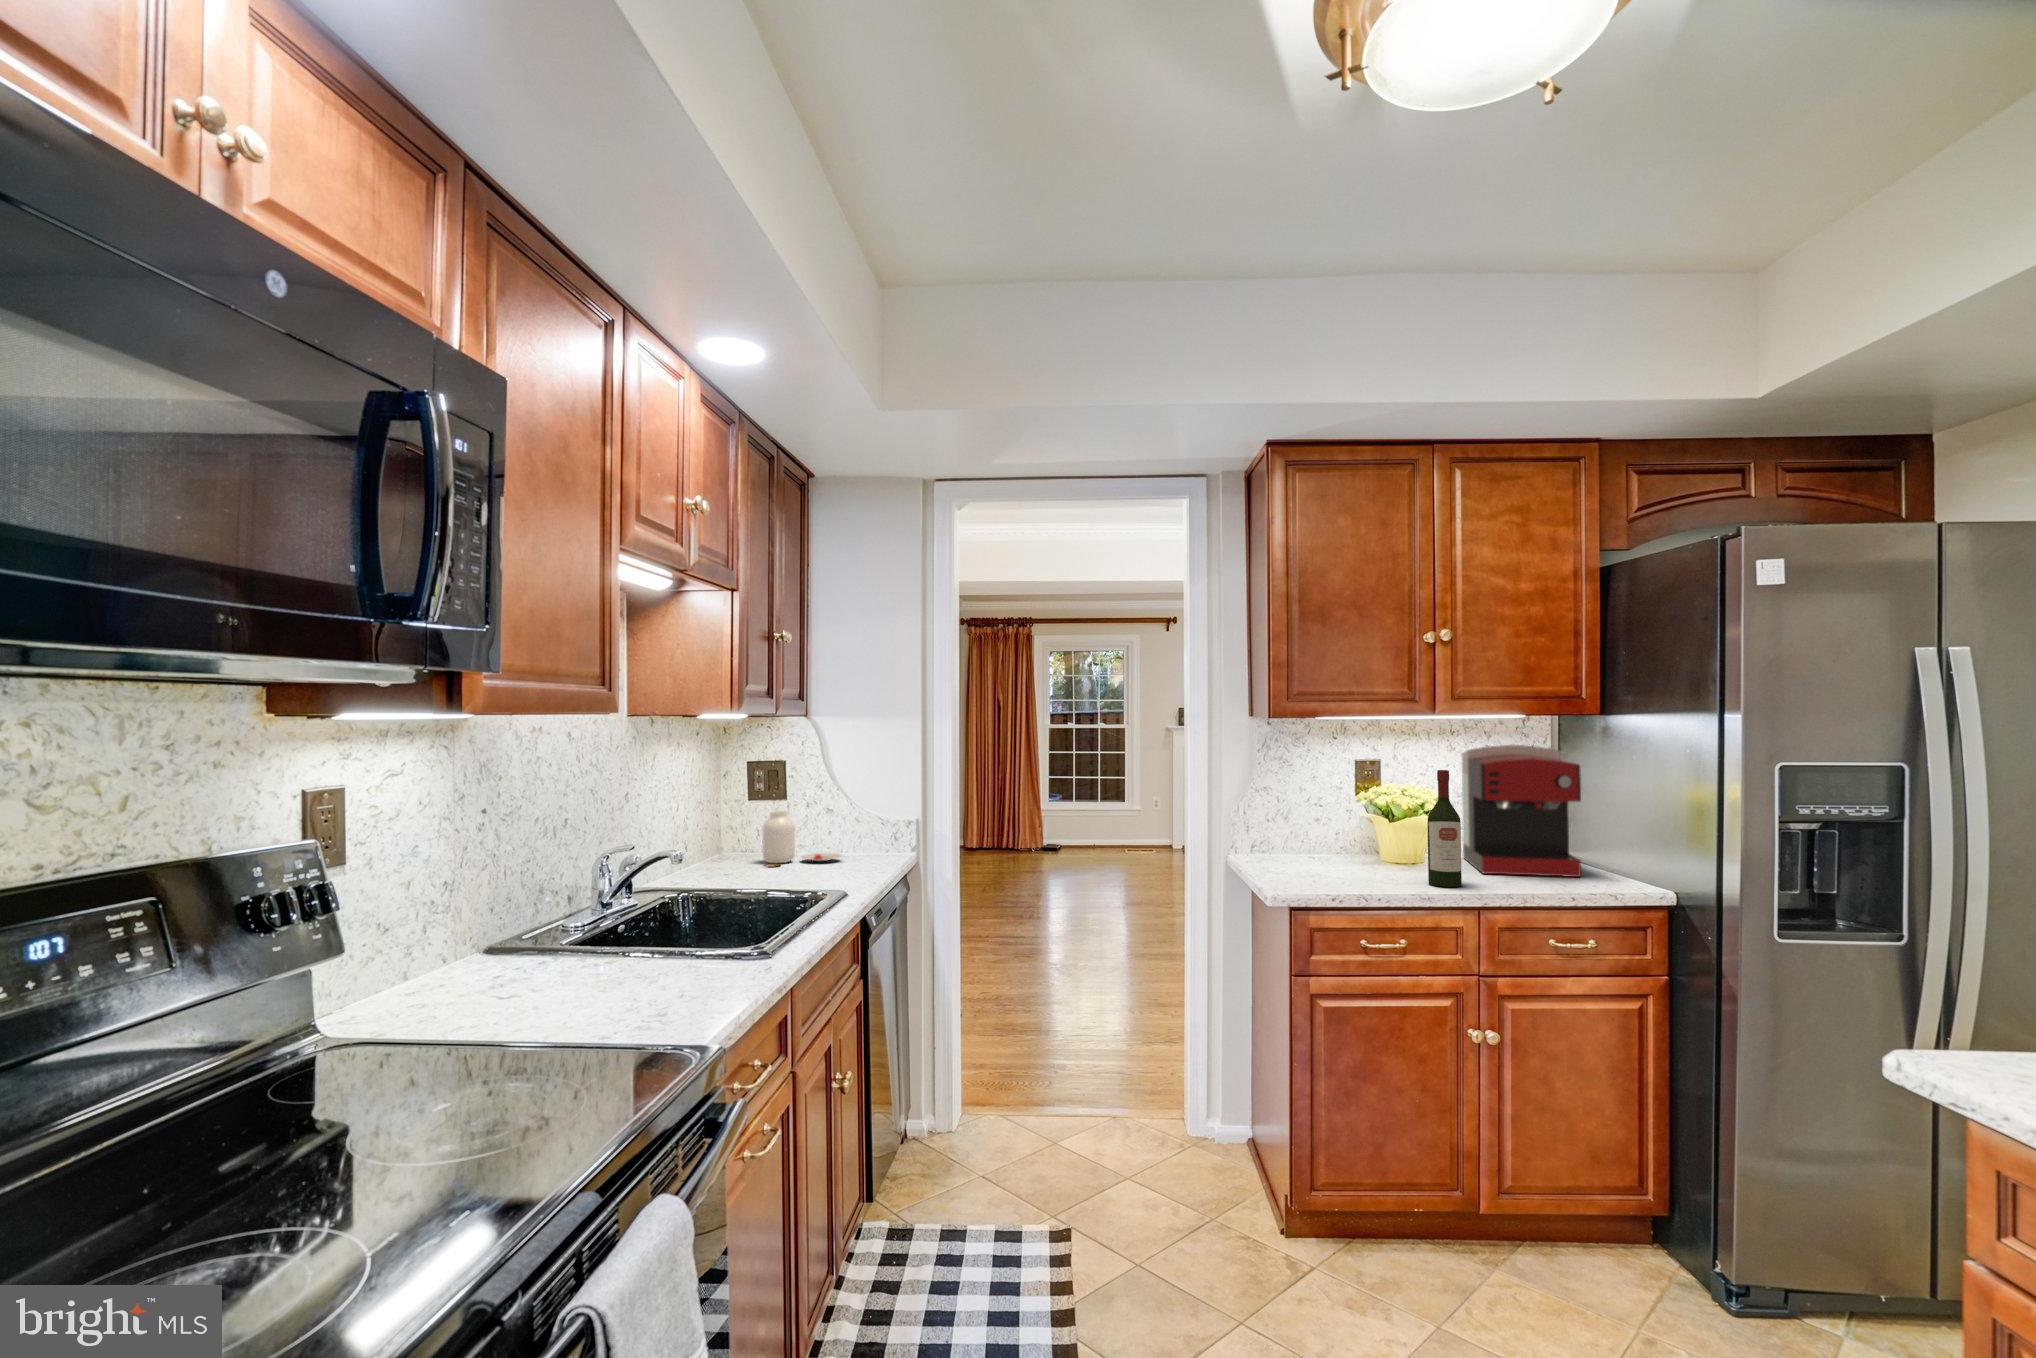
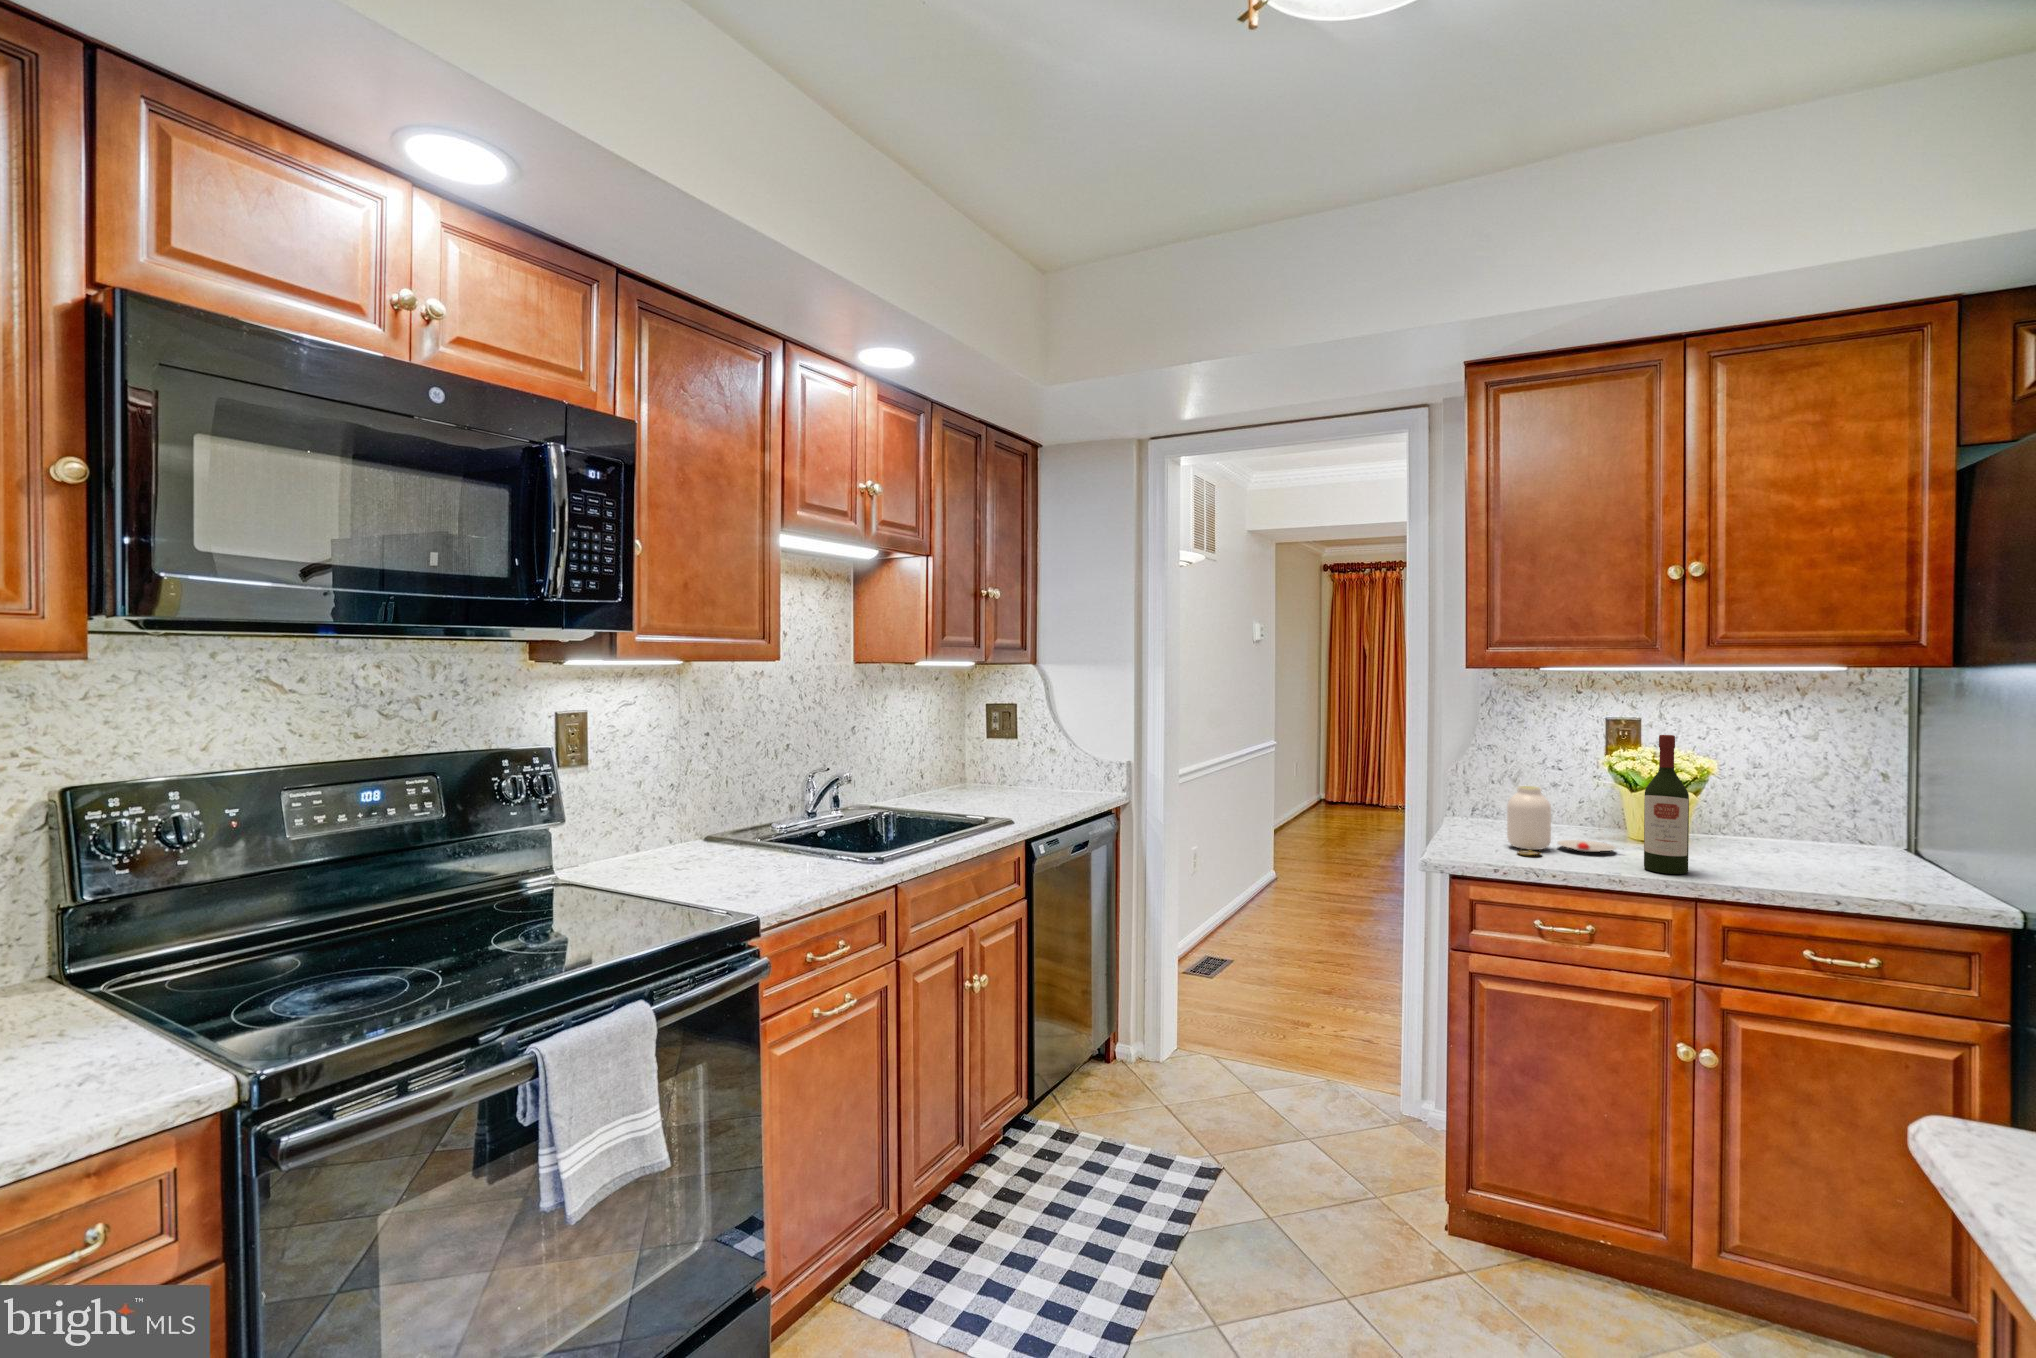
coffee maker: present [1462,745,1581,877] -> none [1744,707,1898,881]
jar: present [763,811,841,867] -> present [1507,786,1616,855]

